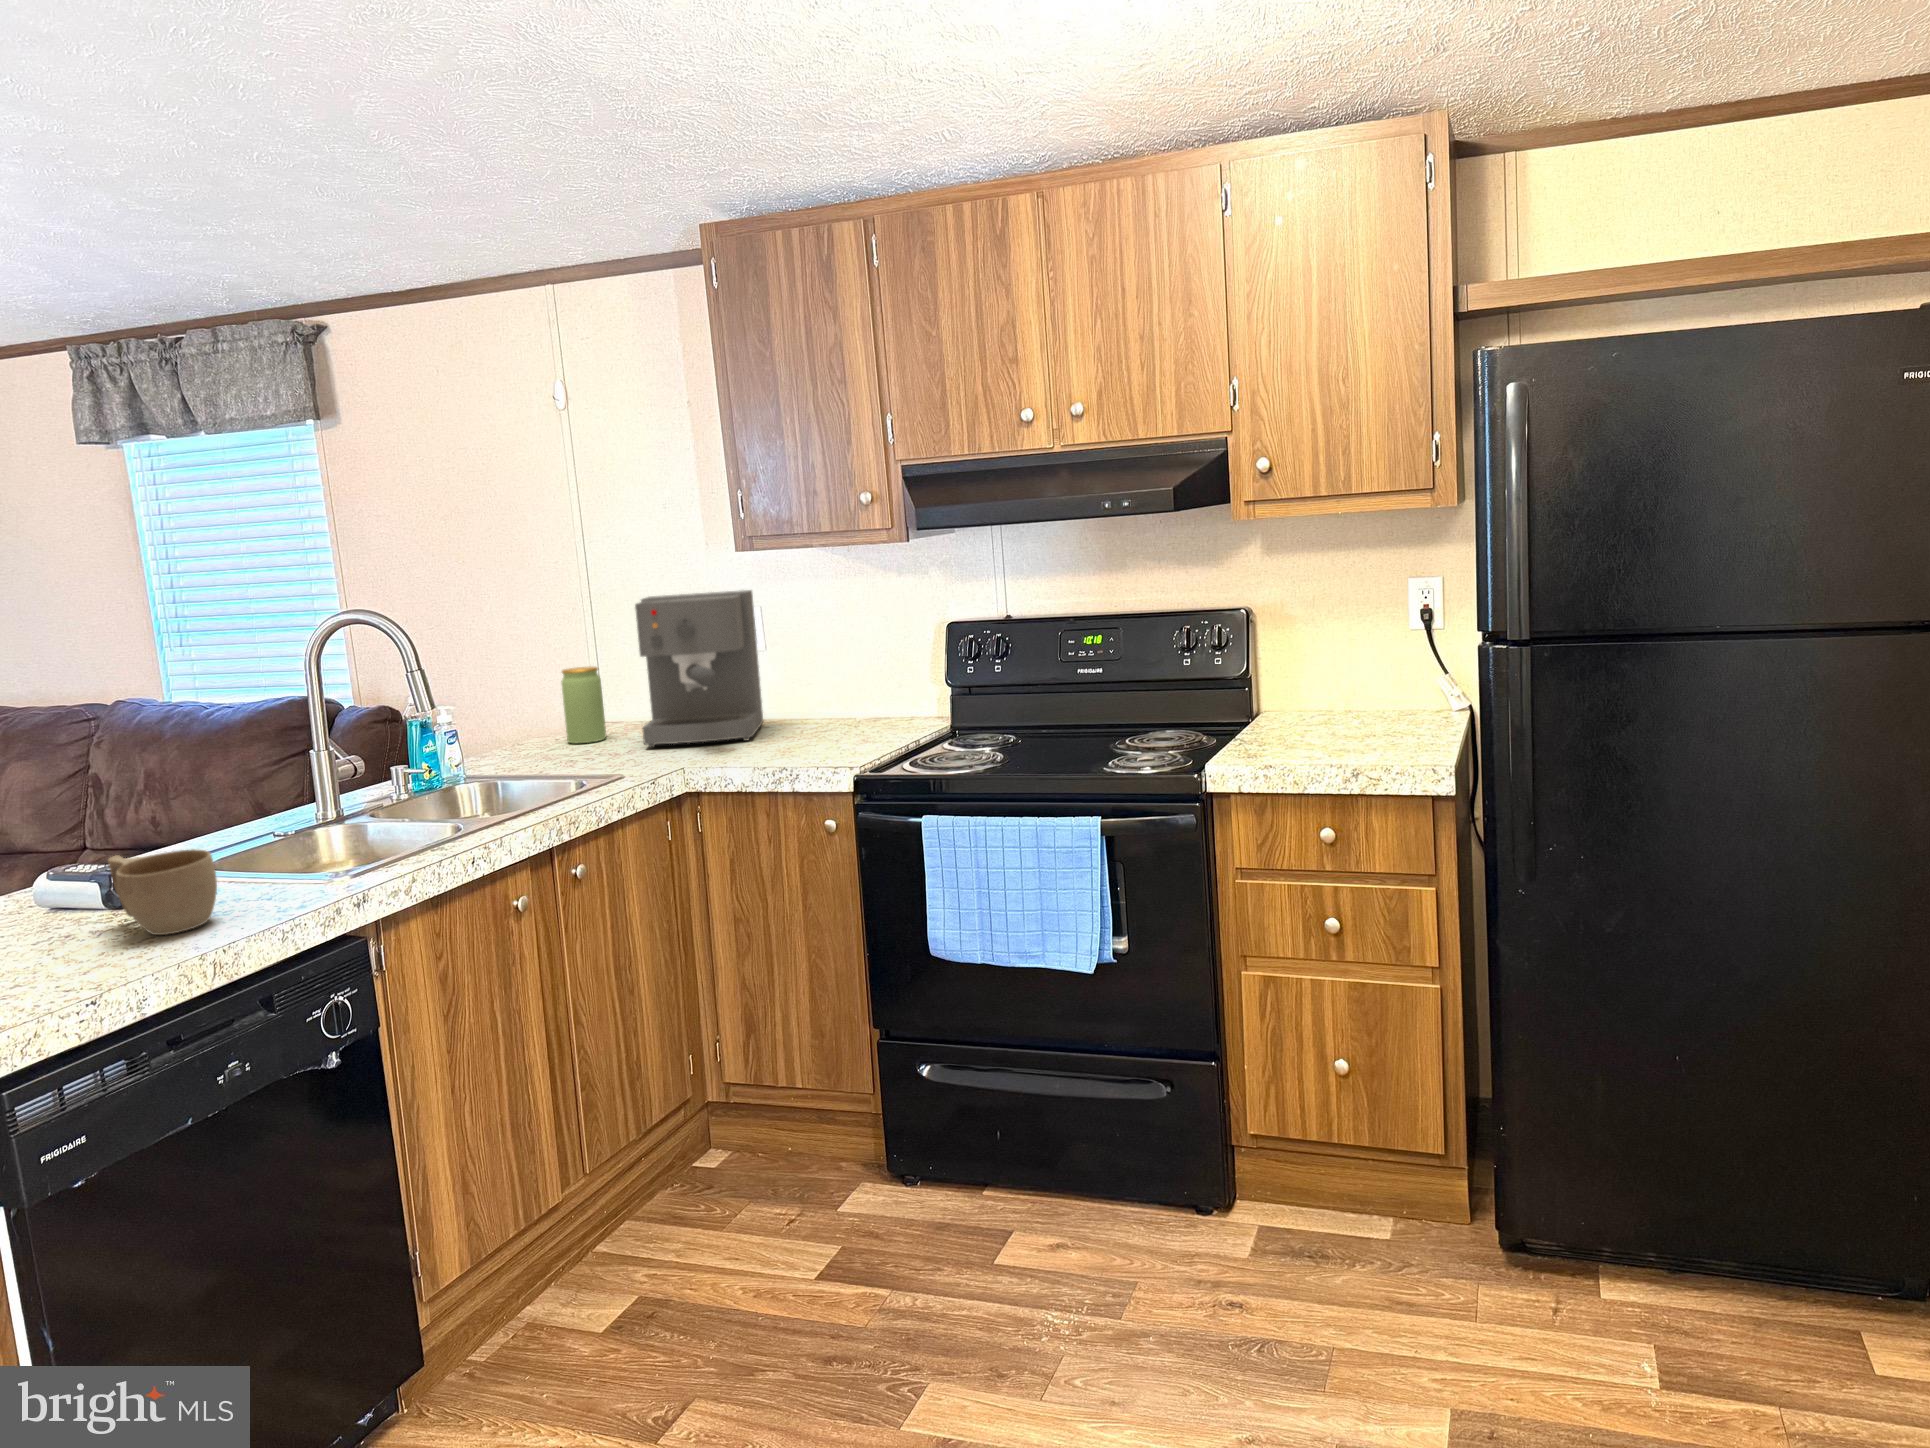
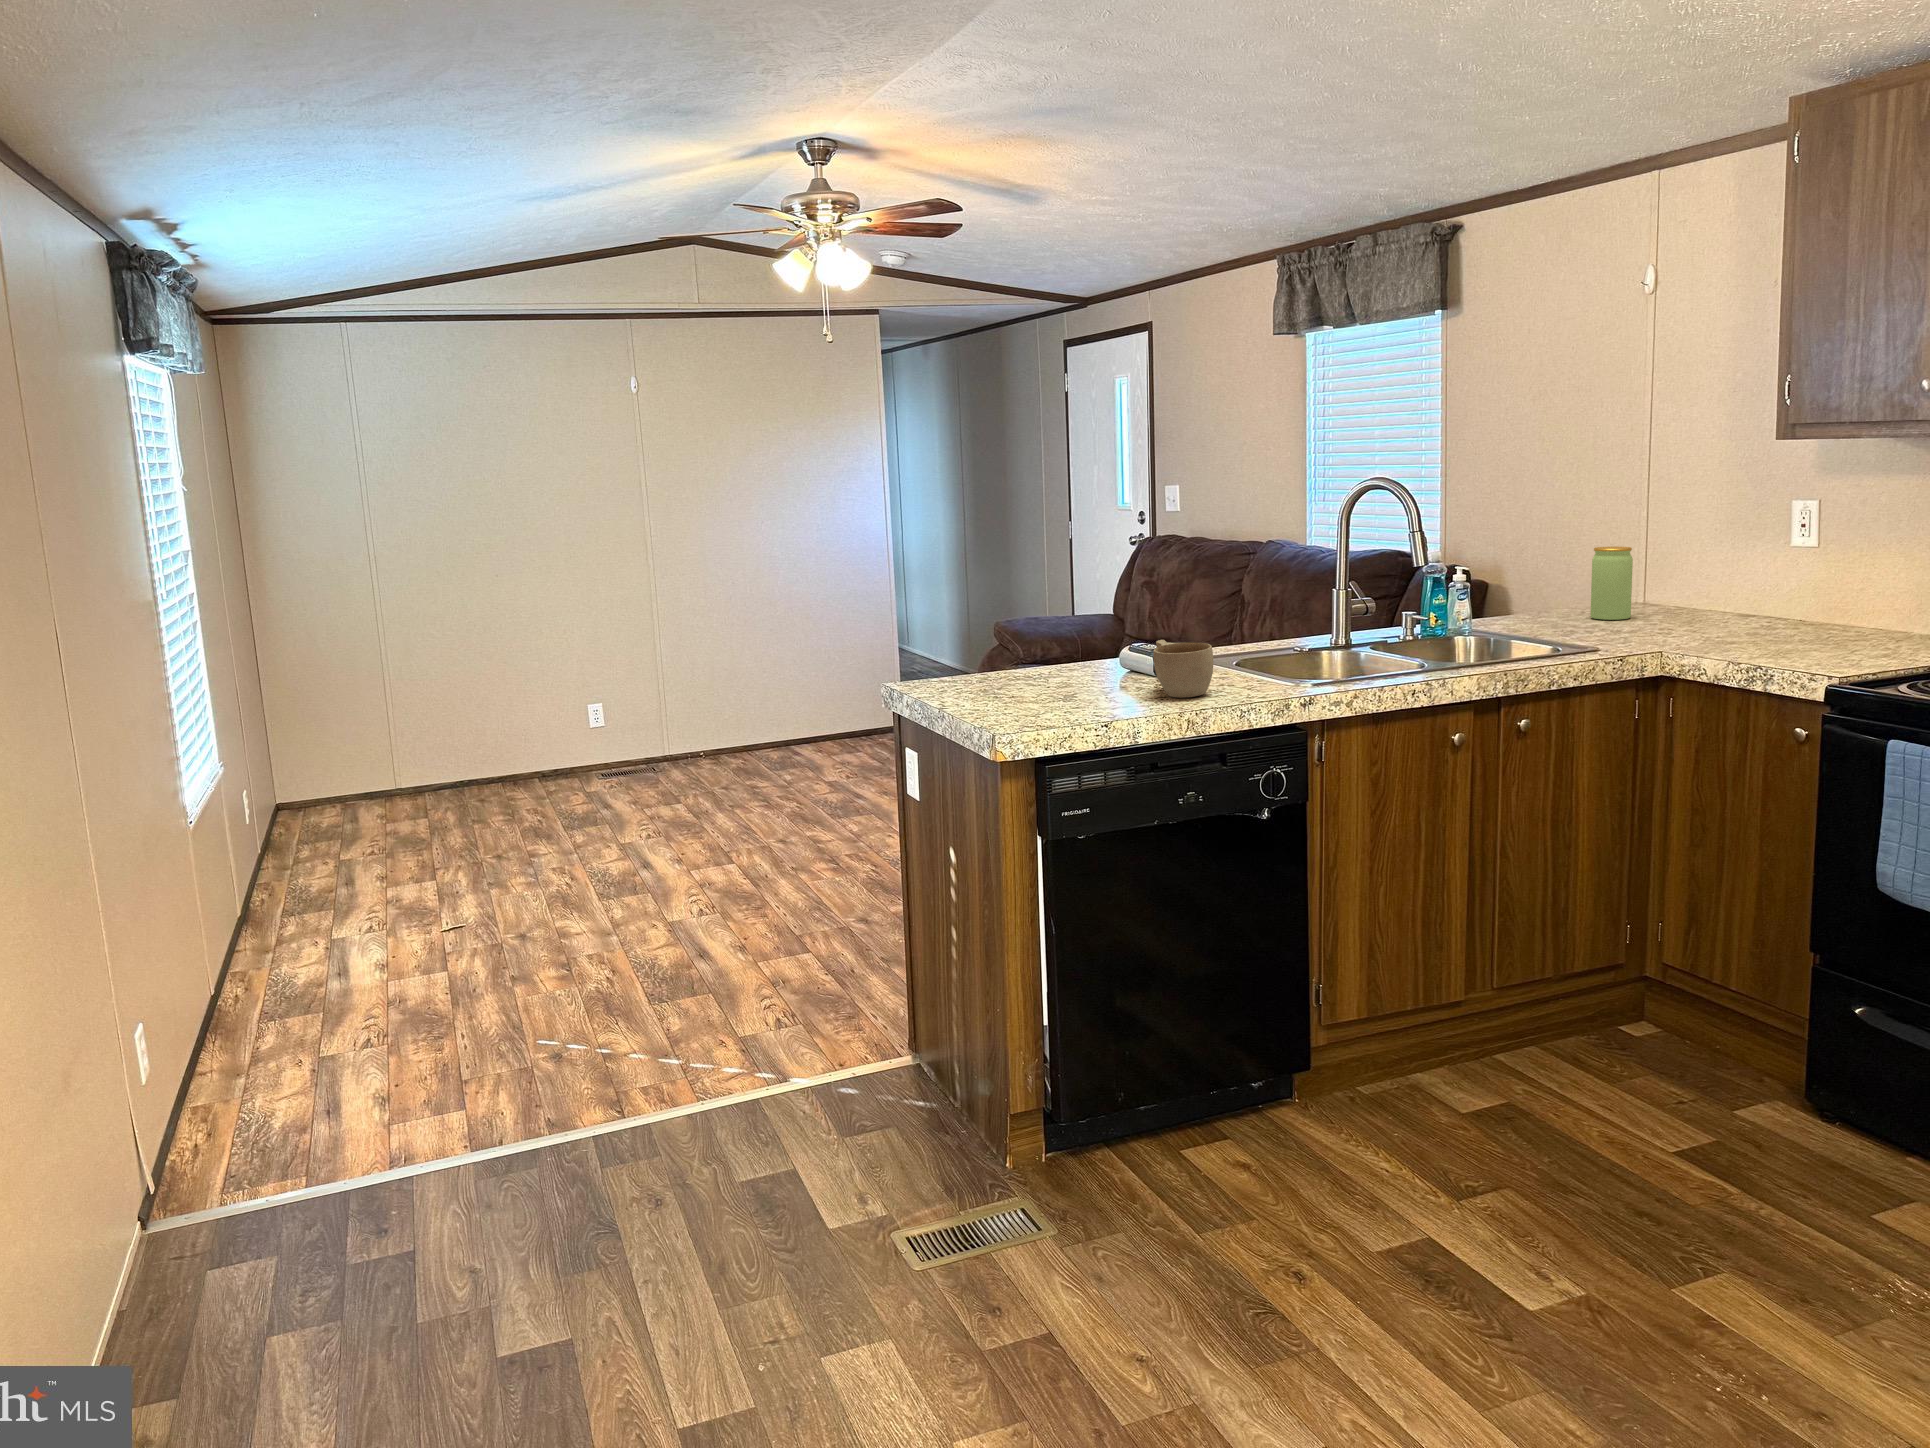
coffee maker: present [635,590,763,747] -> none [1652,479,1812,637]

